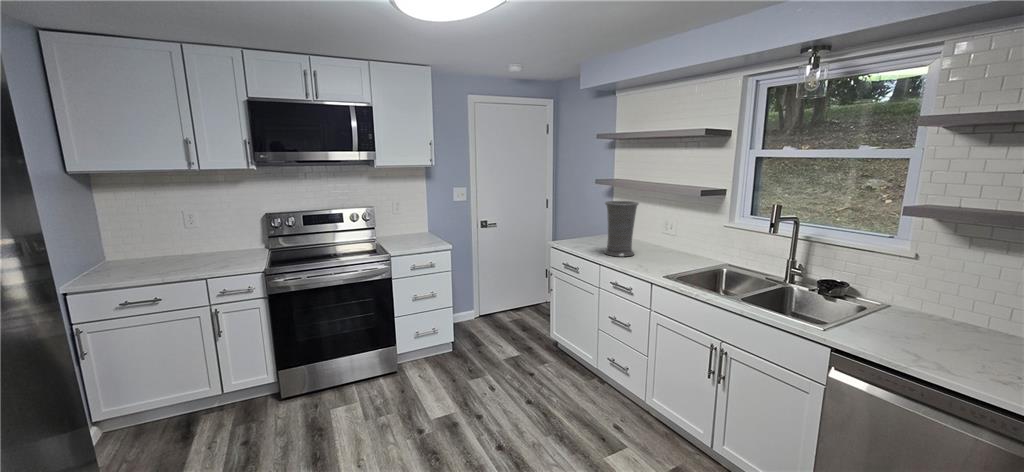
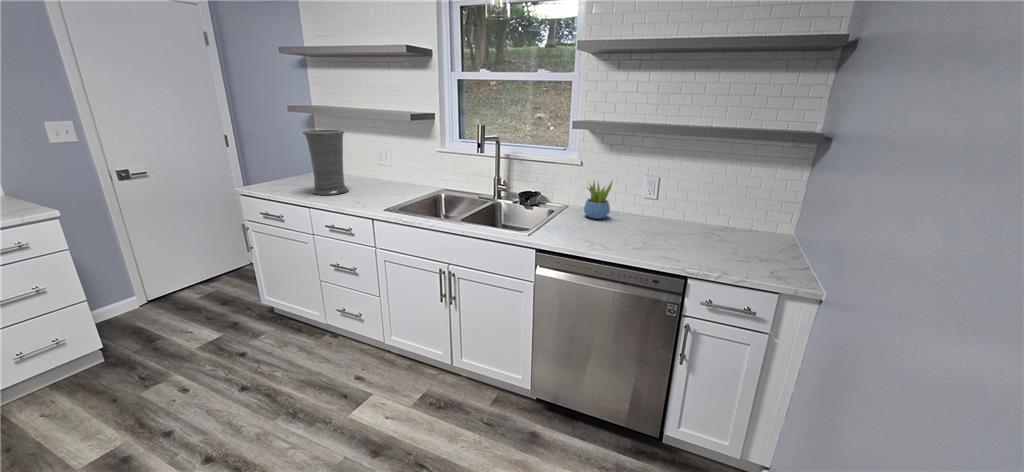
succulent plant: none [912,279,964,329] -> present [584,181,612,219]

